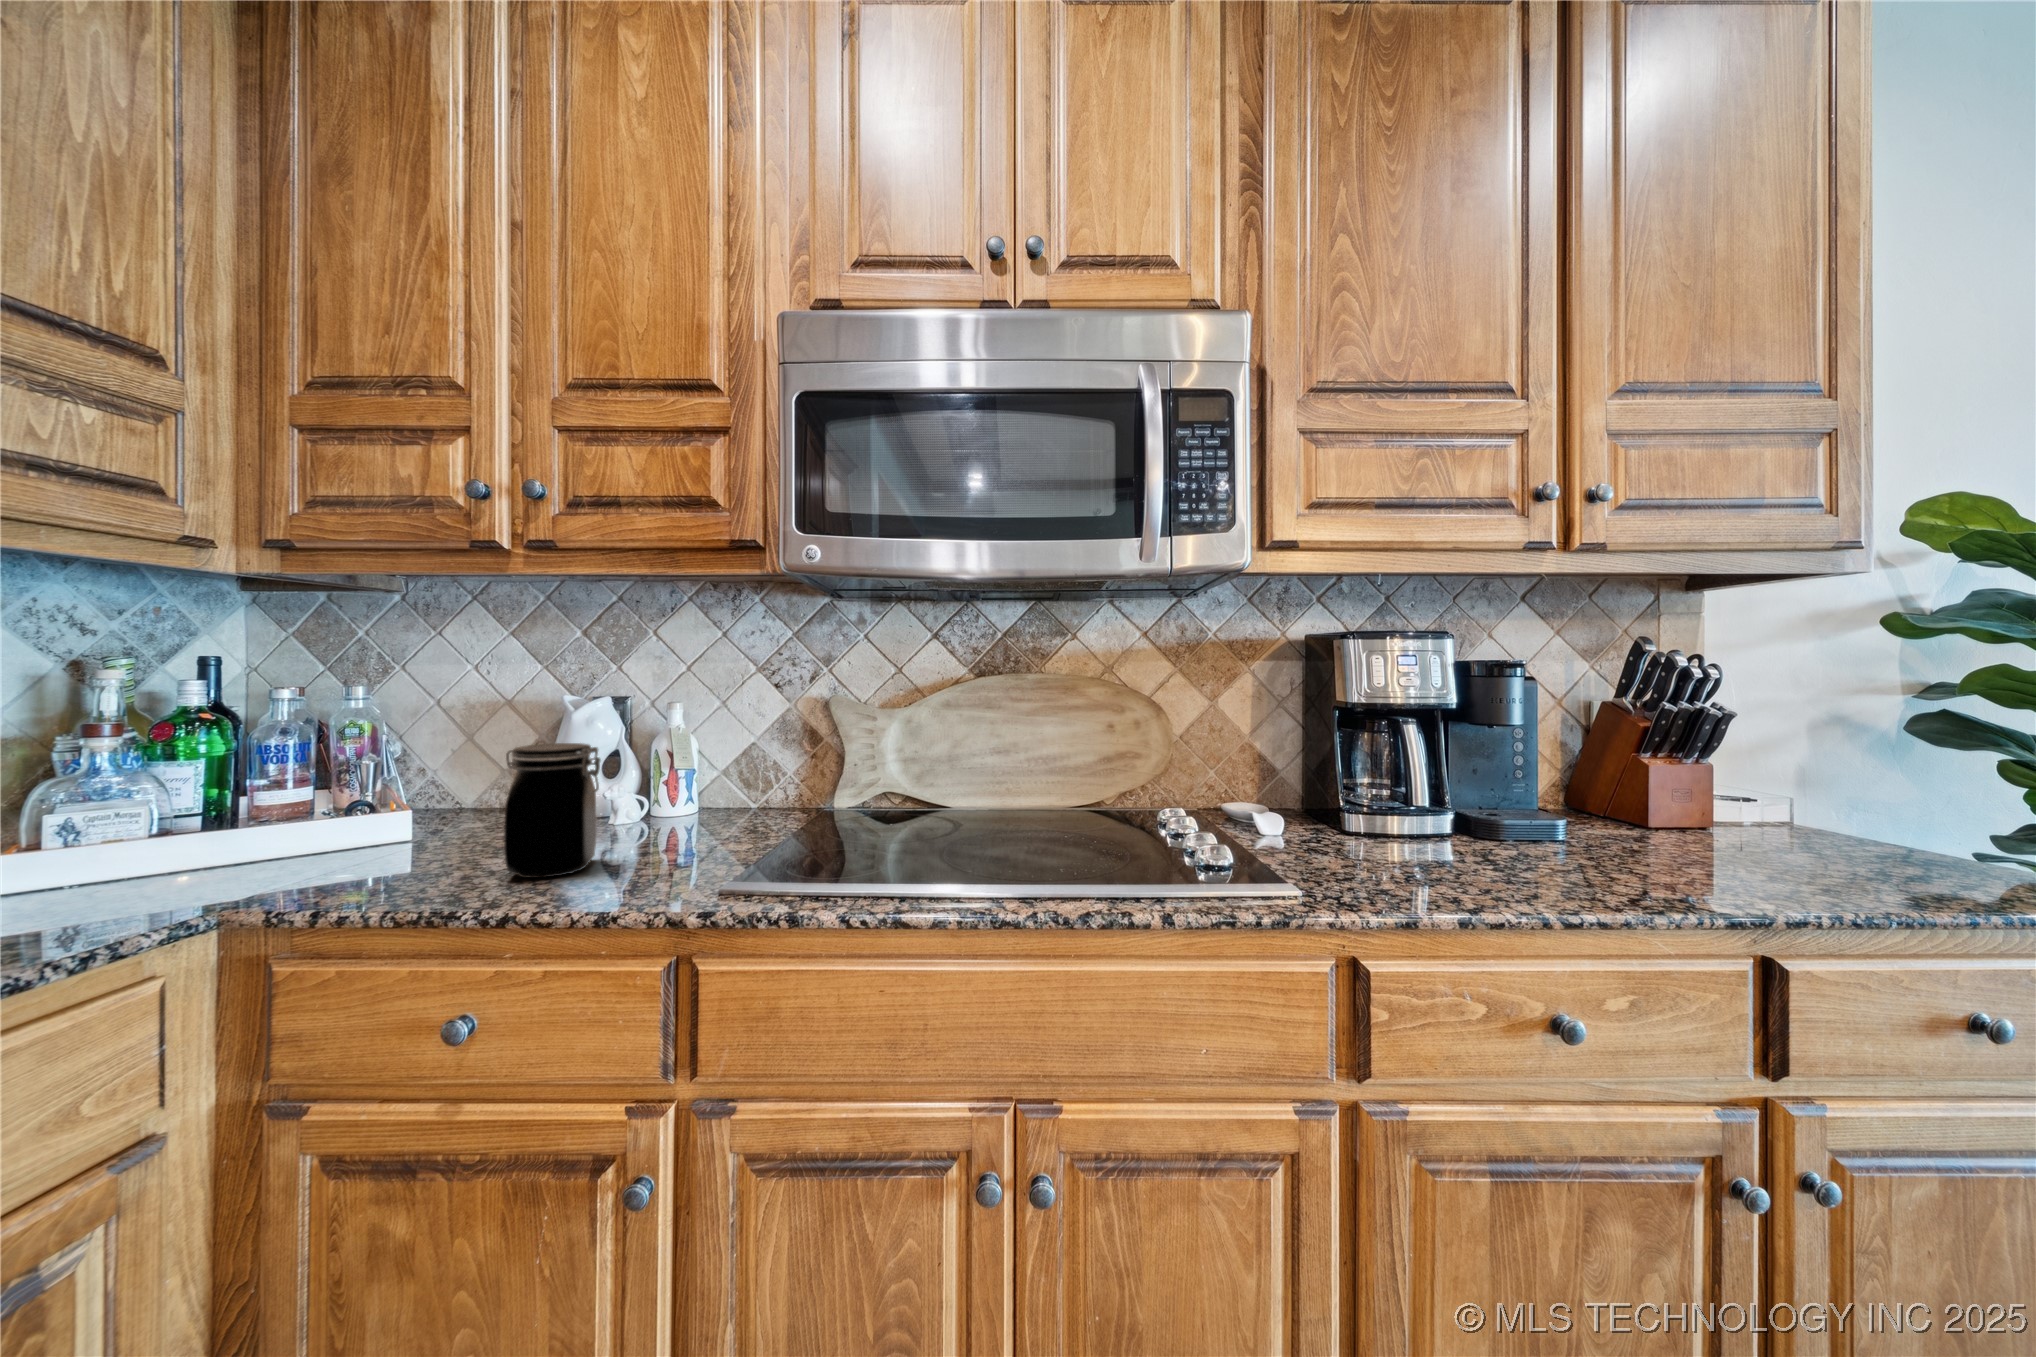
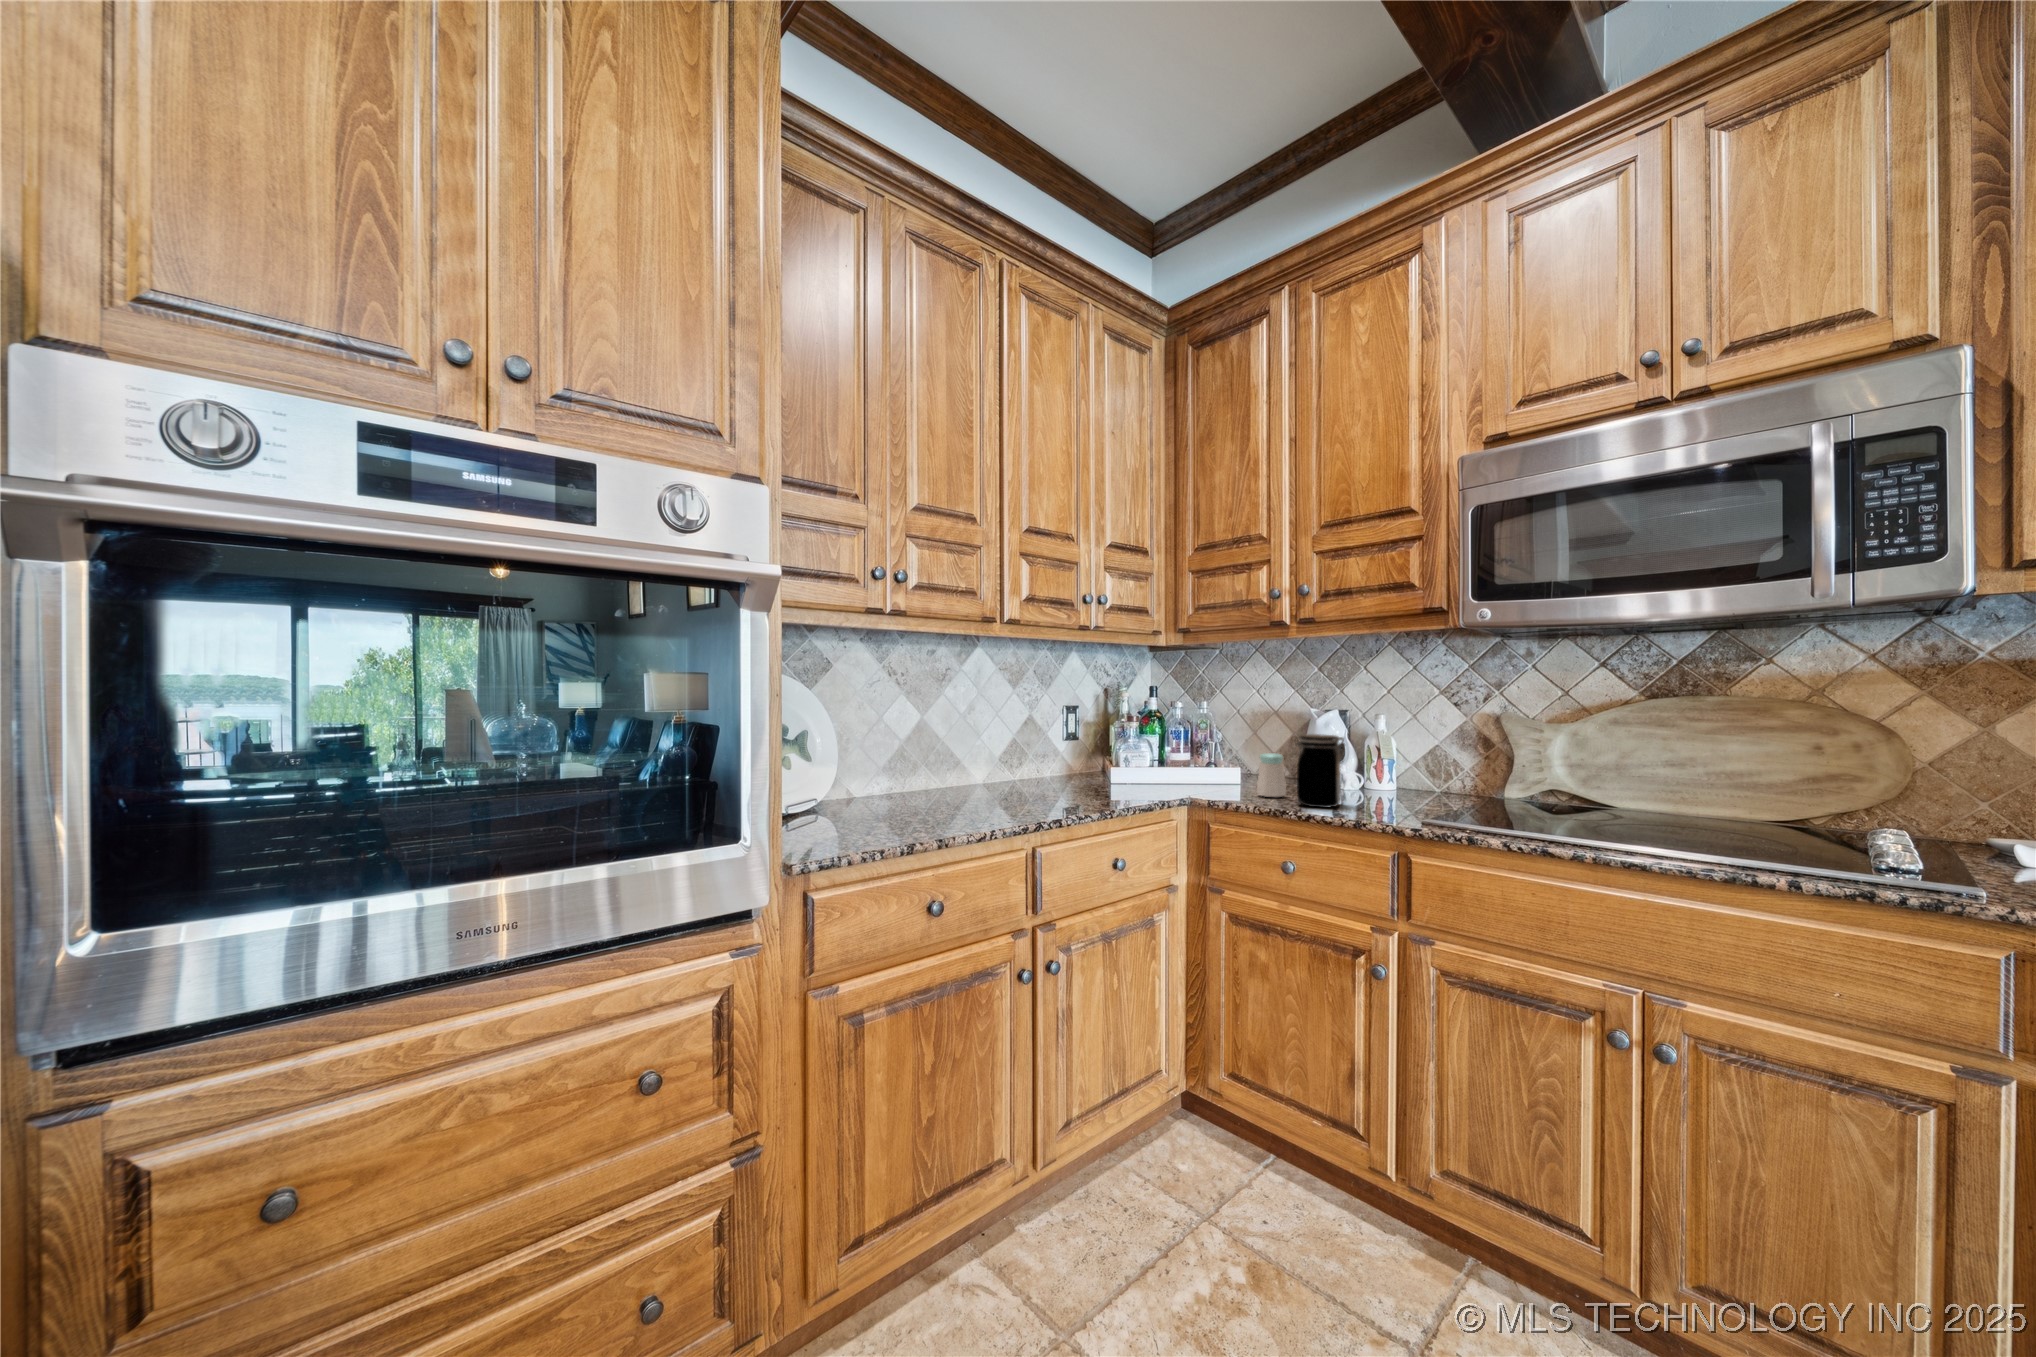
salt shaker: none [434,781,498,865] -> present [1257,753,1286,797]

